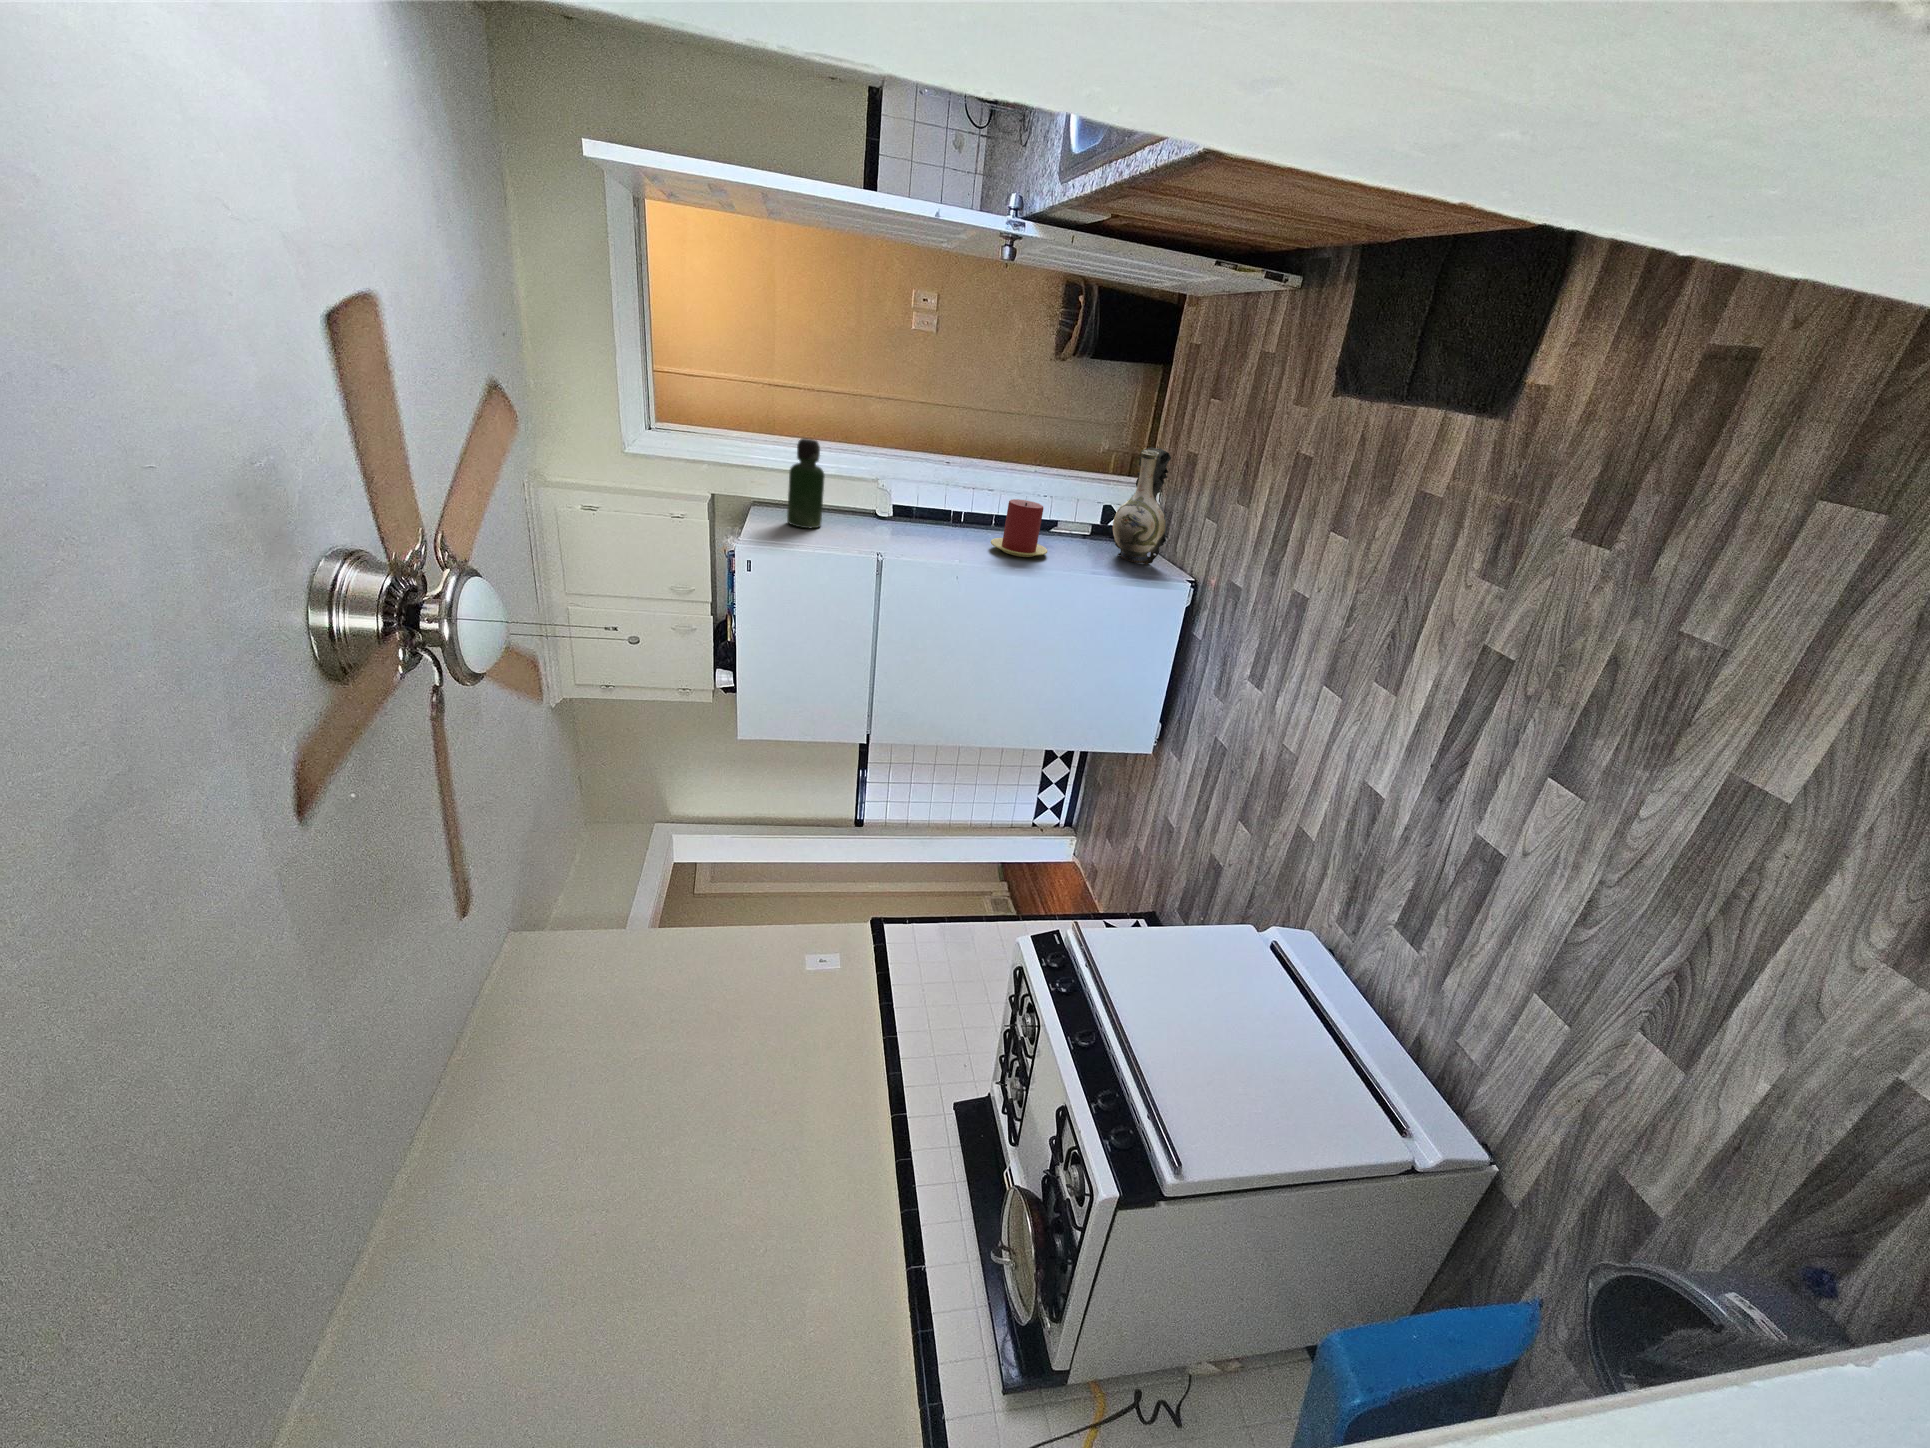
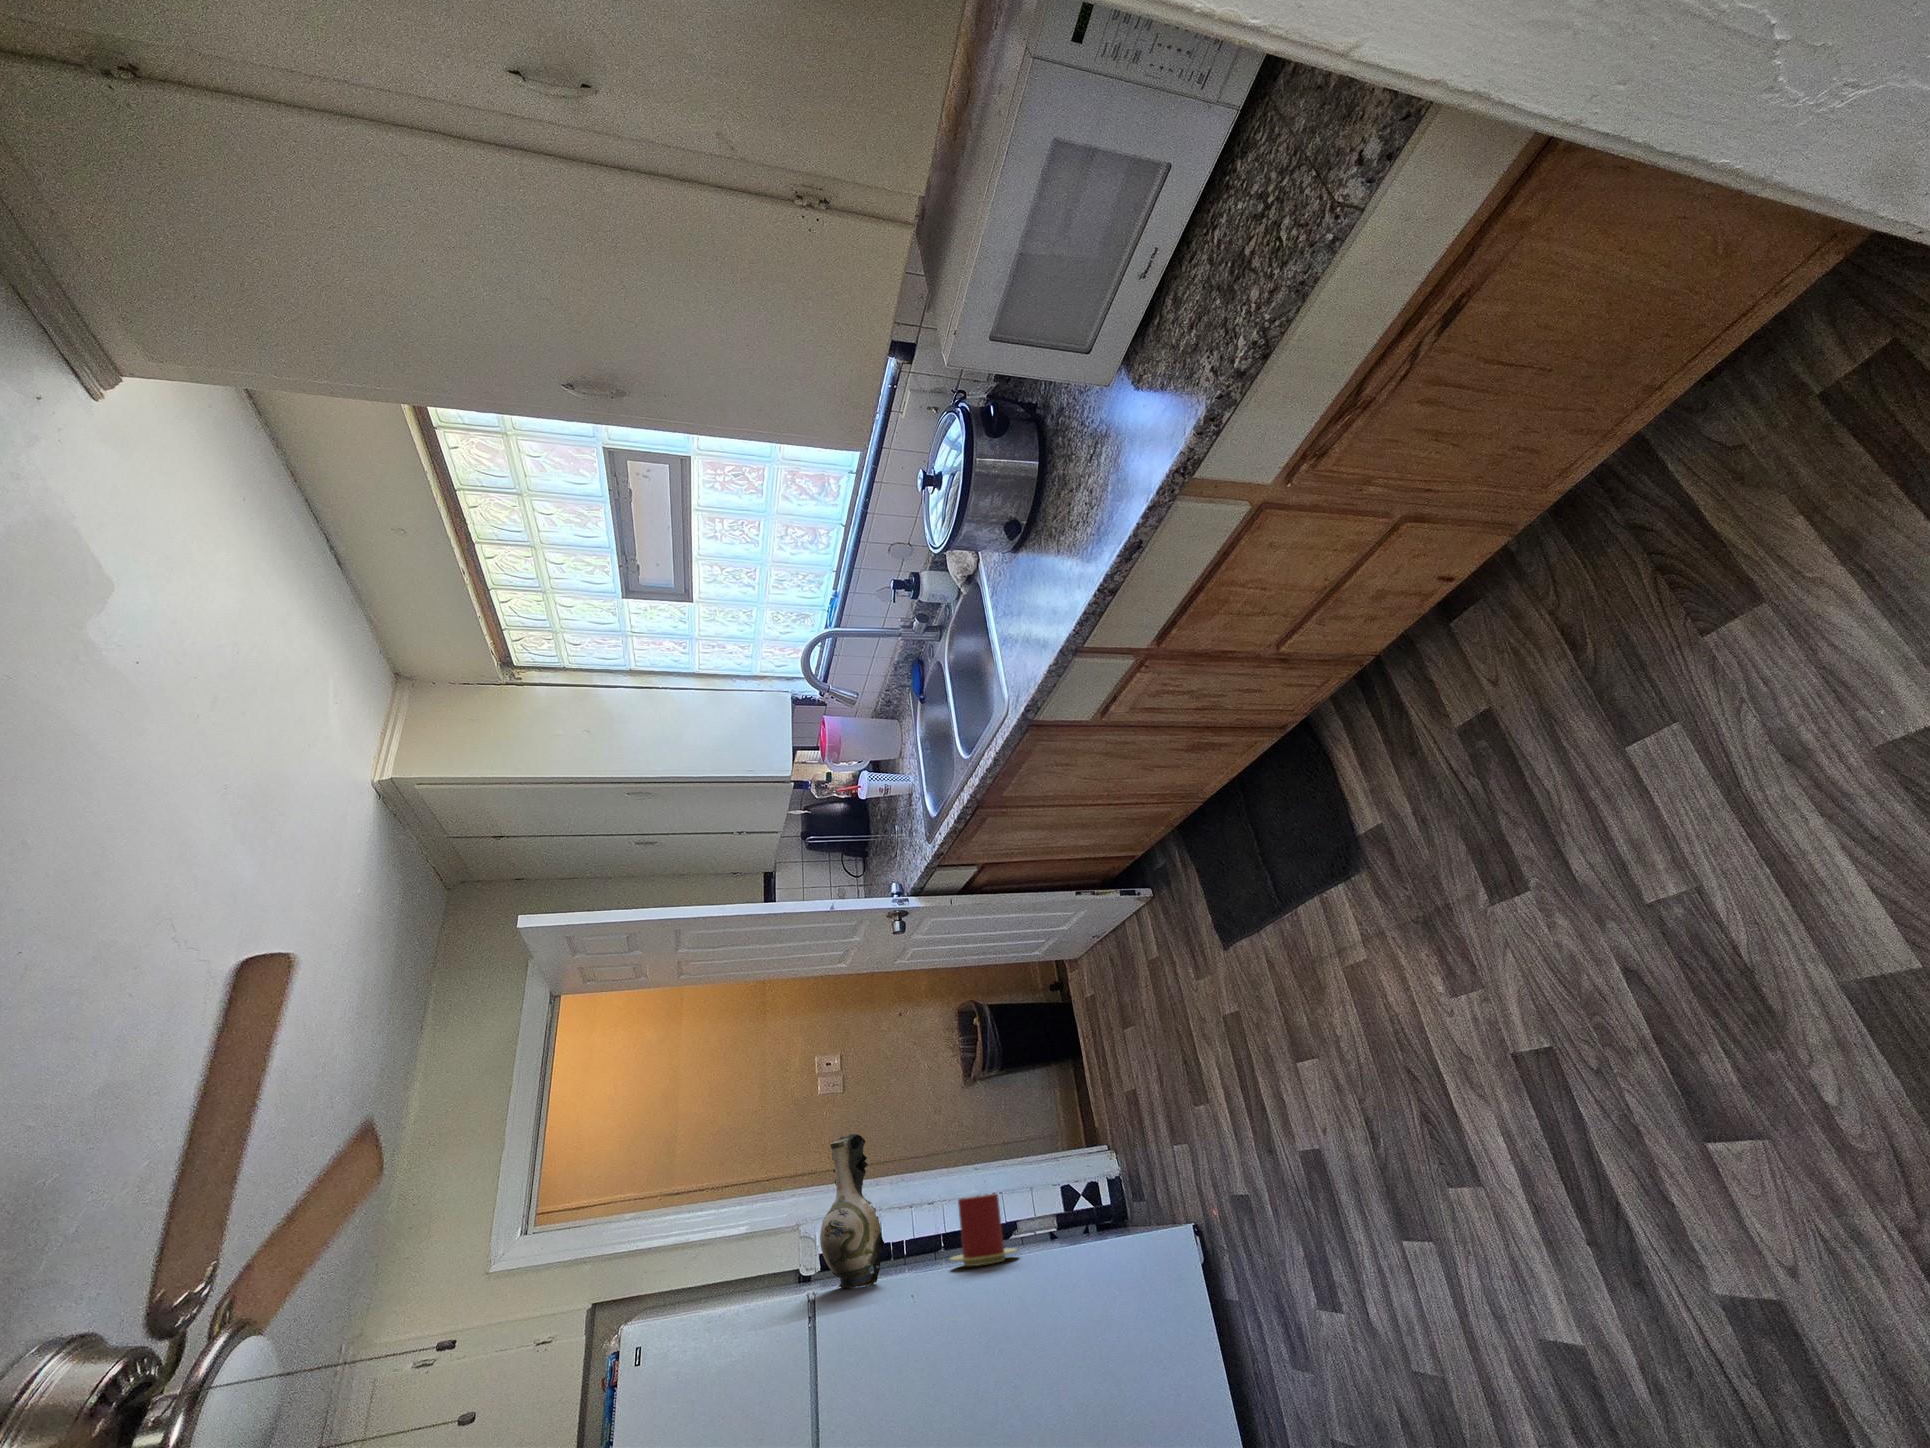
bottle: present [787,438,825,528] -> none [700,1196,744,1316]
decorative vase: present [1112,447,1171,564] -> present [820,1134,884,1288]

